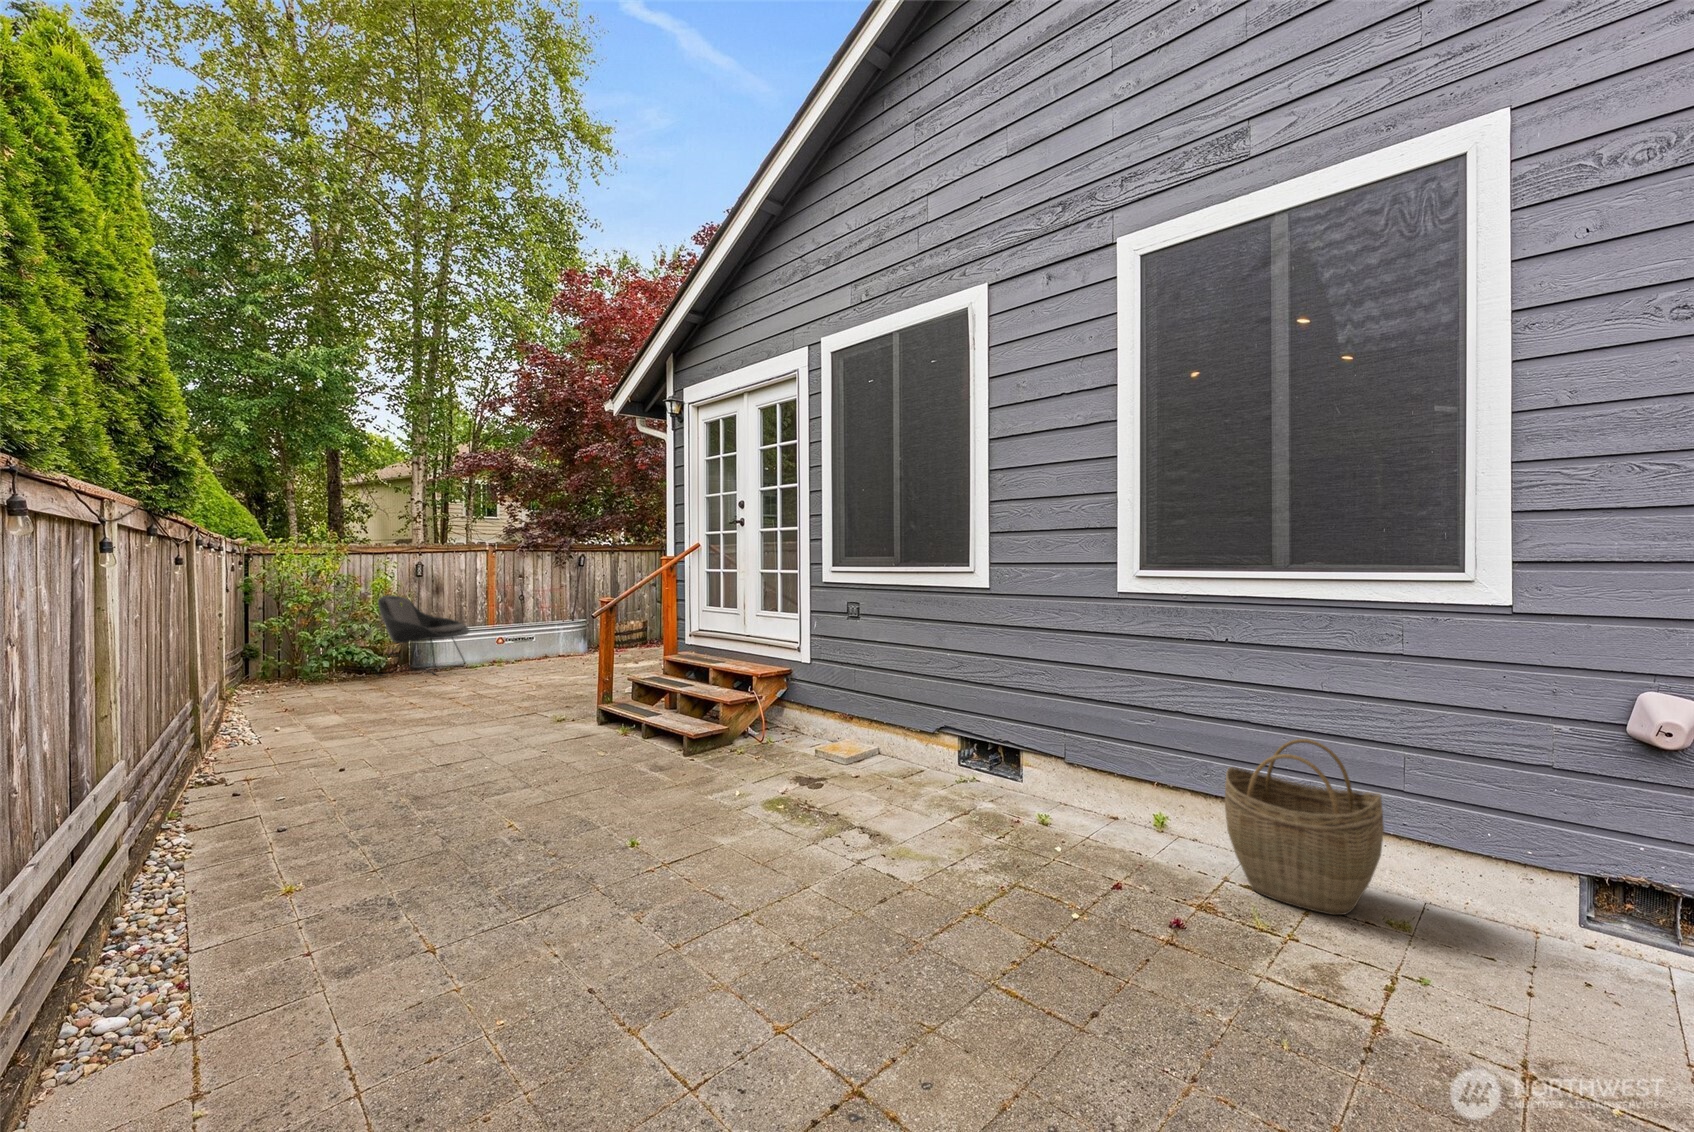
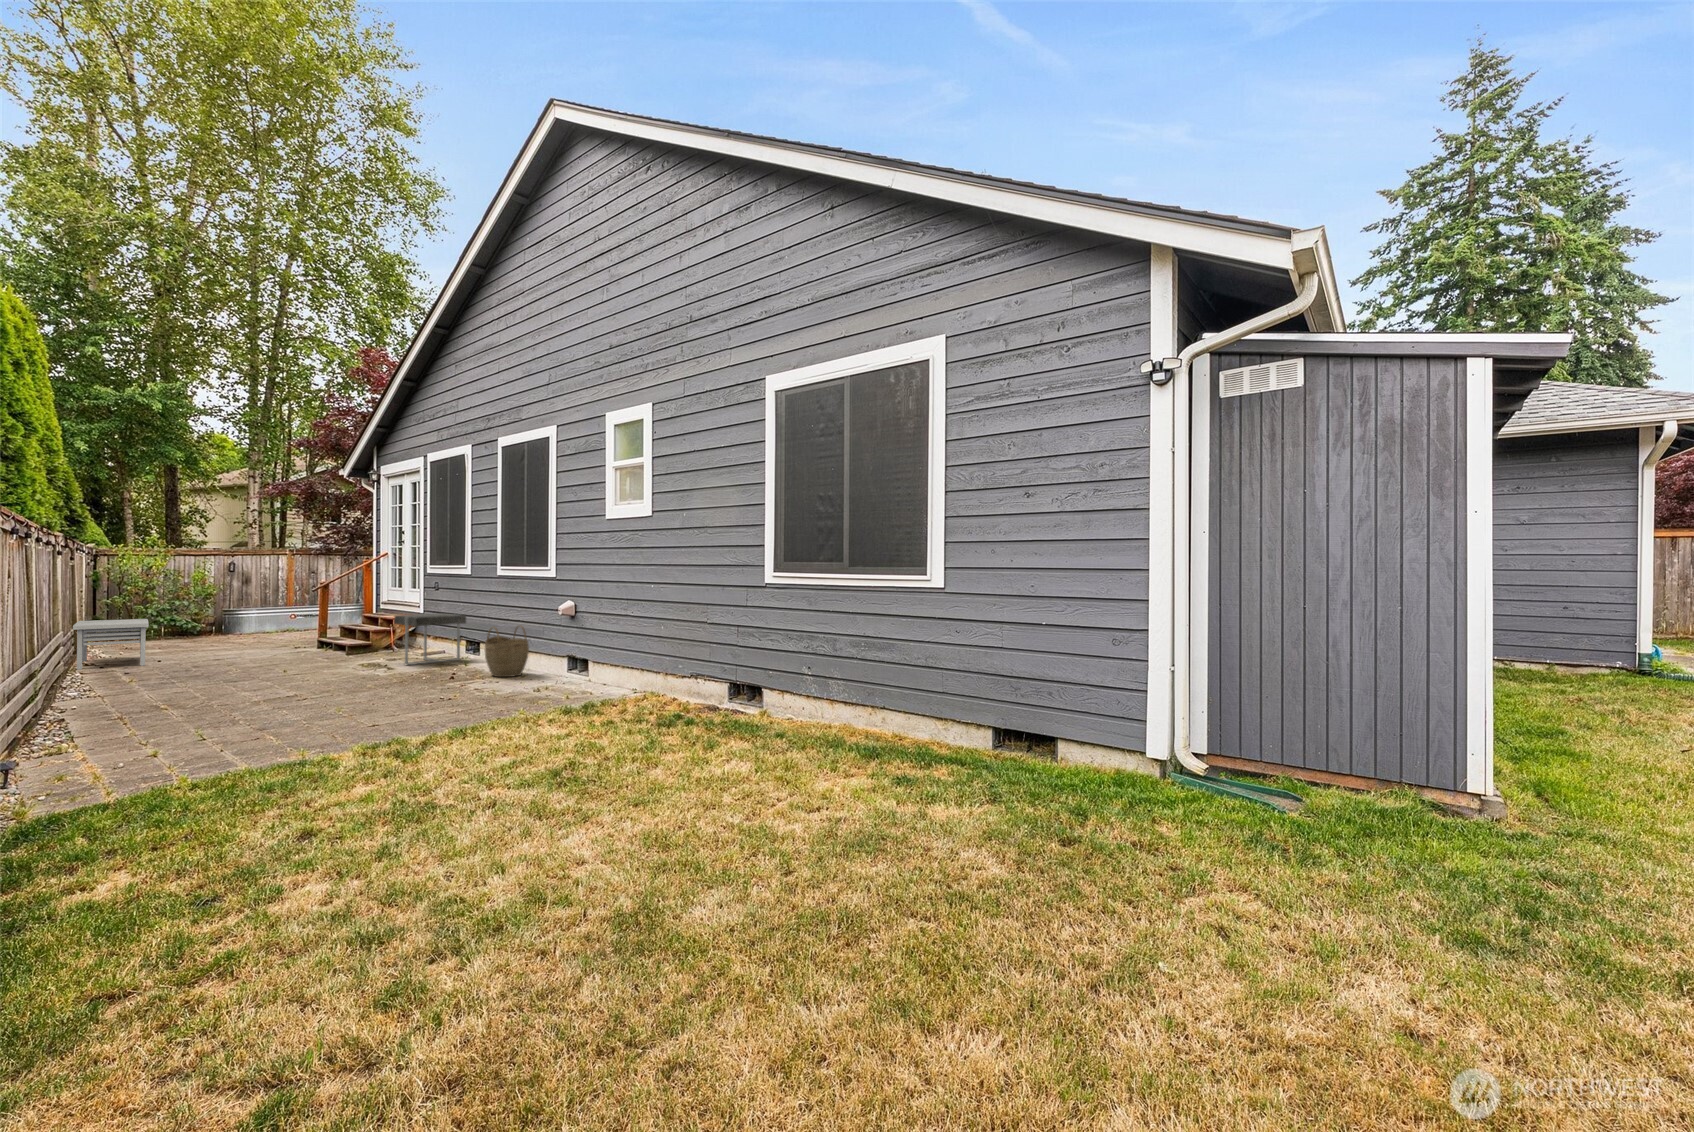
lounge chair: present [375,595,469,676] -> none [192,584,266,637]
side table: none [826,669,973,804] -> present [394,613,466,665]
storage bench: none [170,671,322,804] -> present [73,619,149,670]

